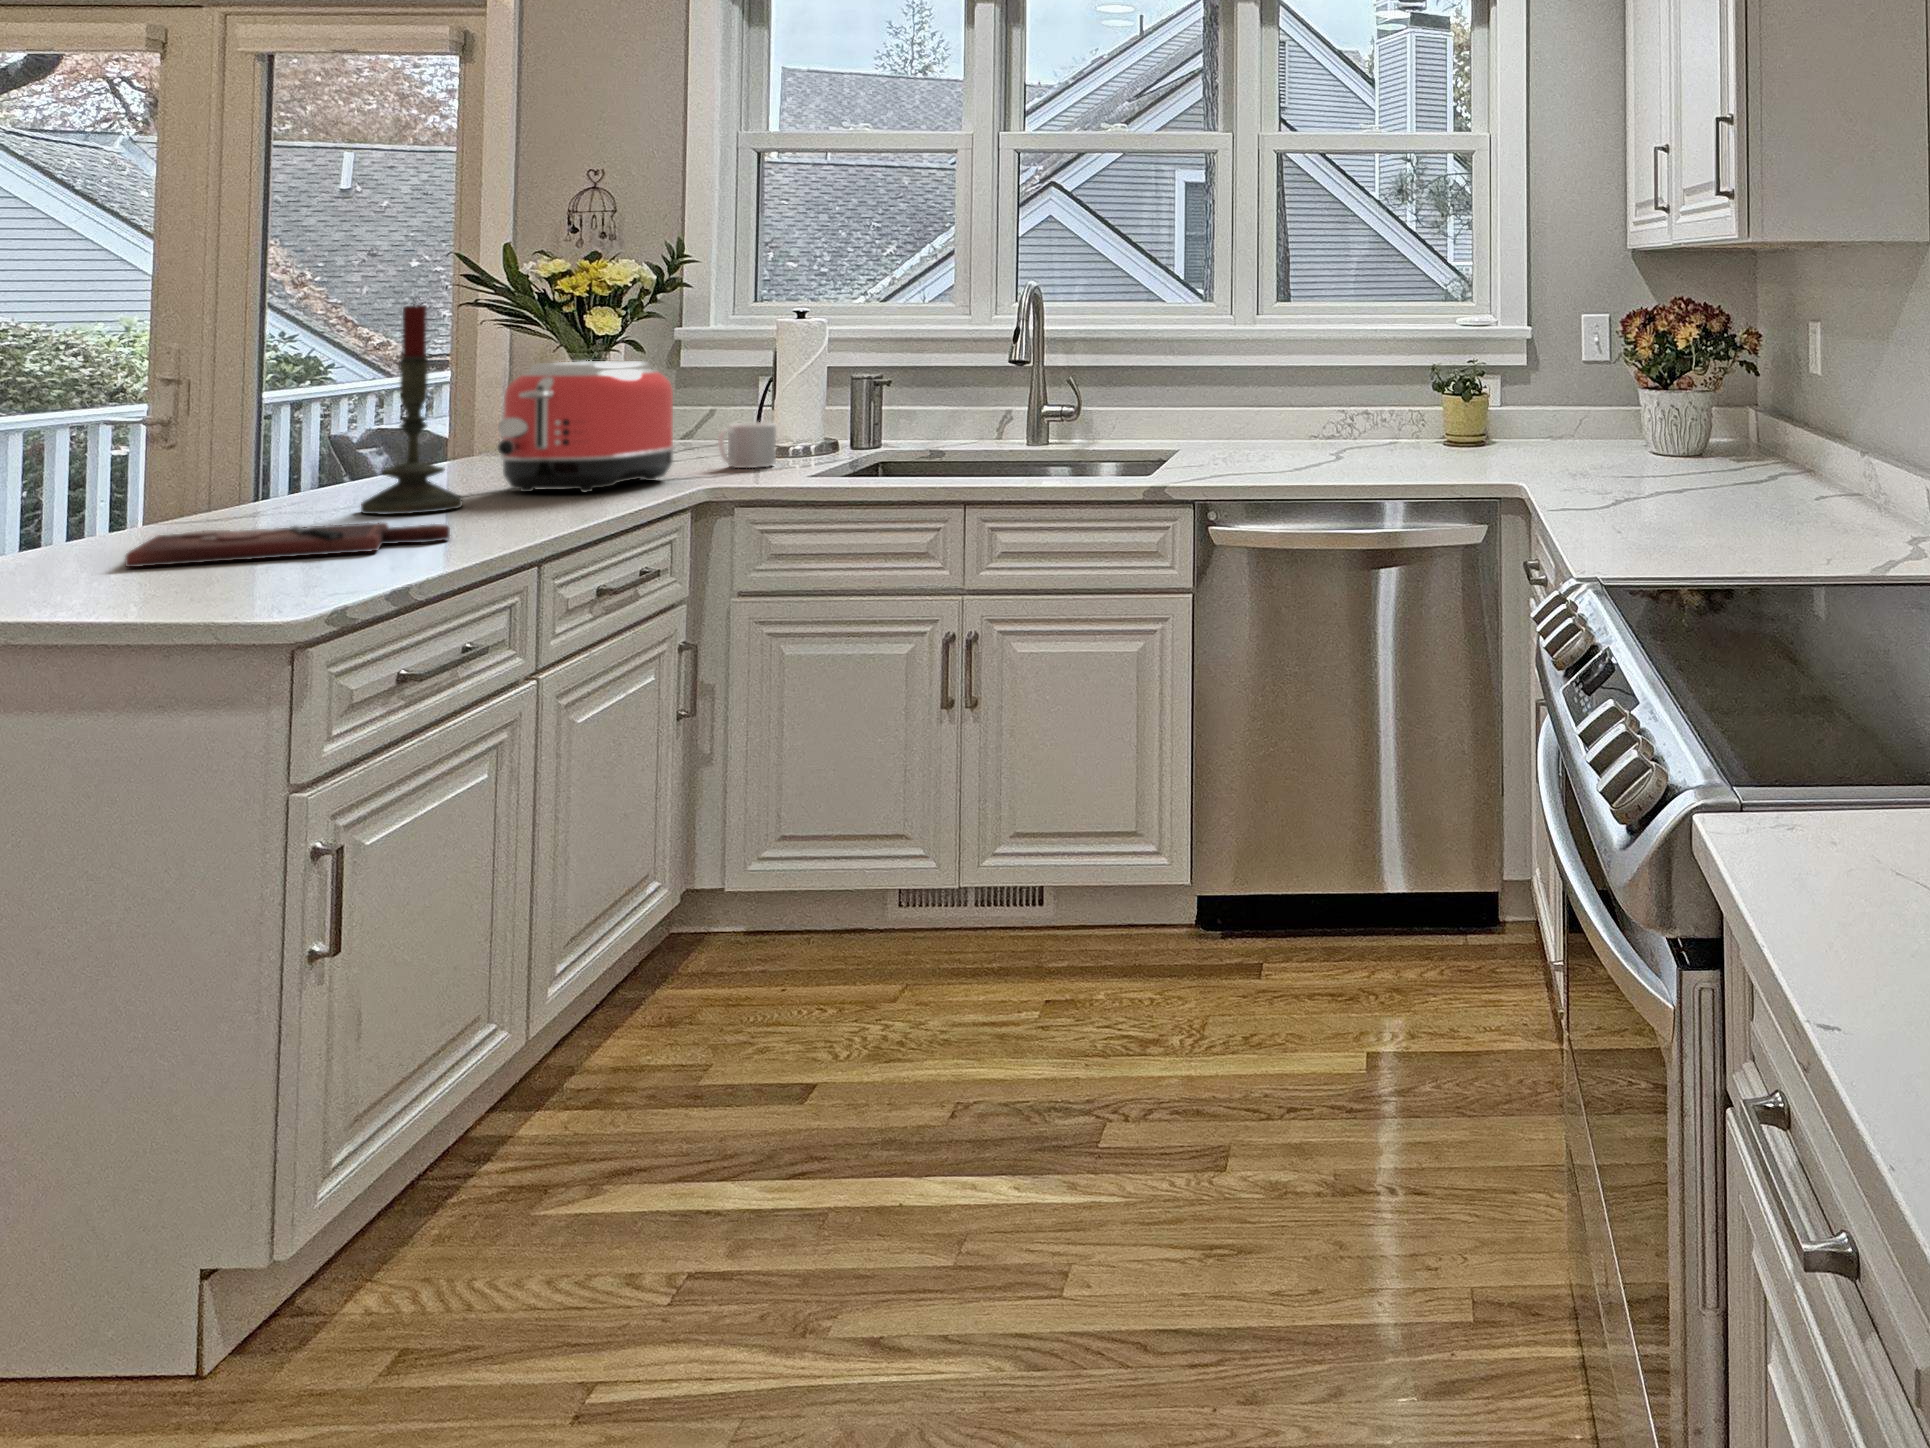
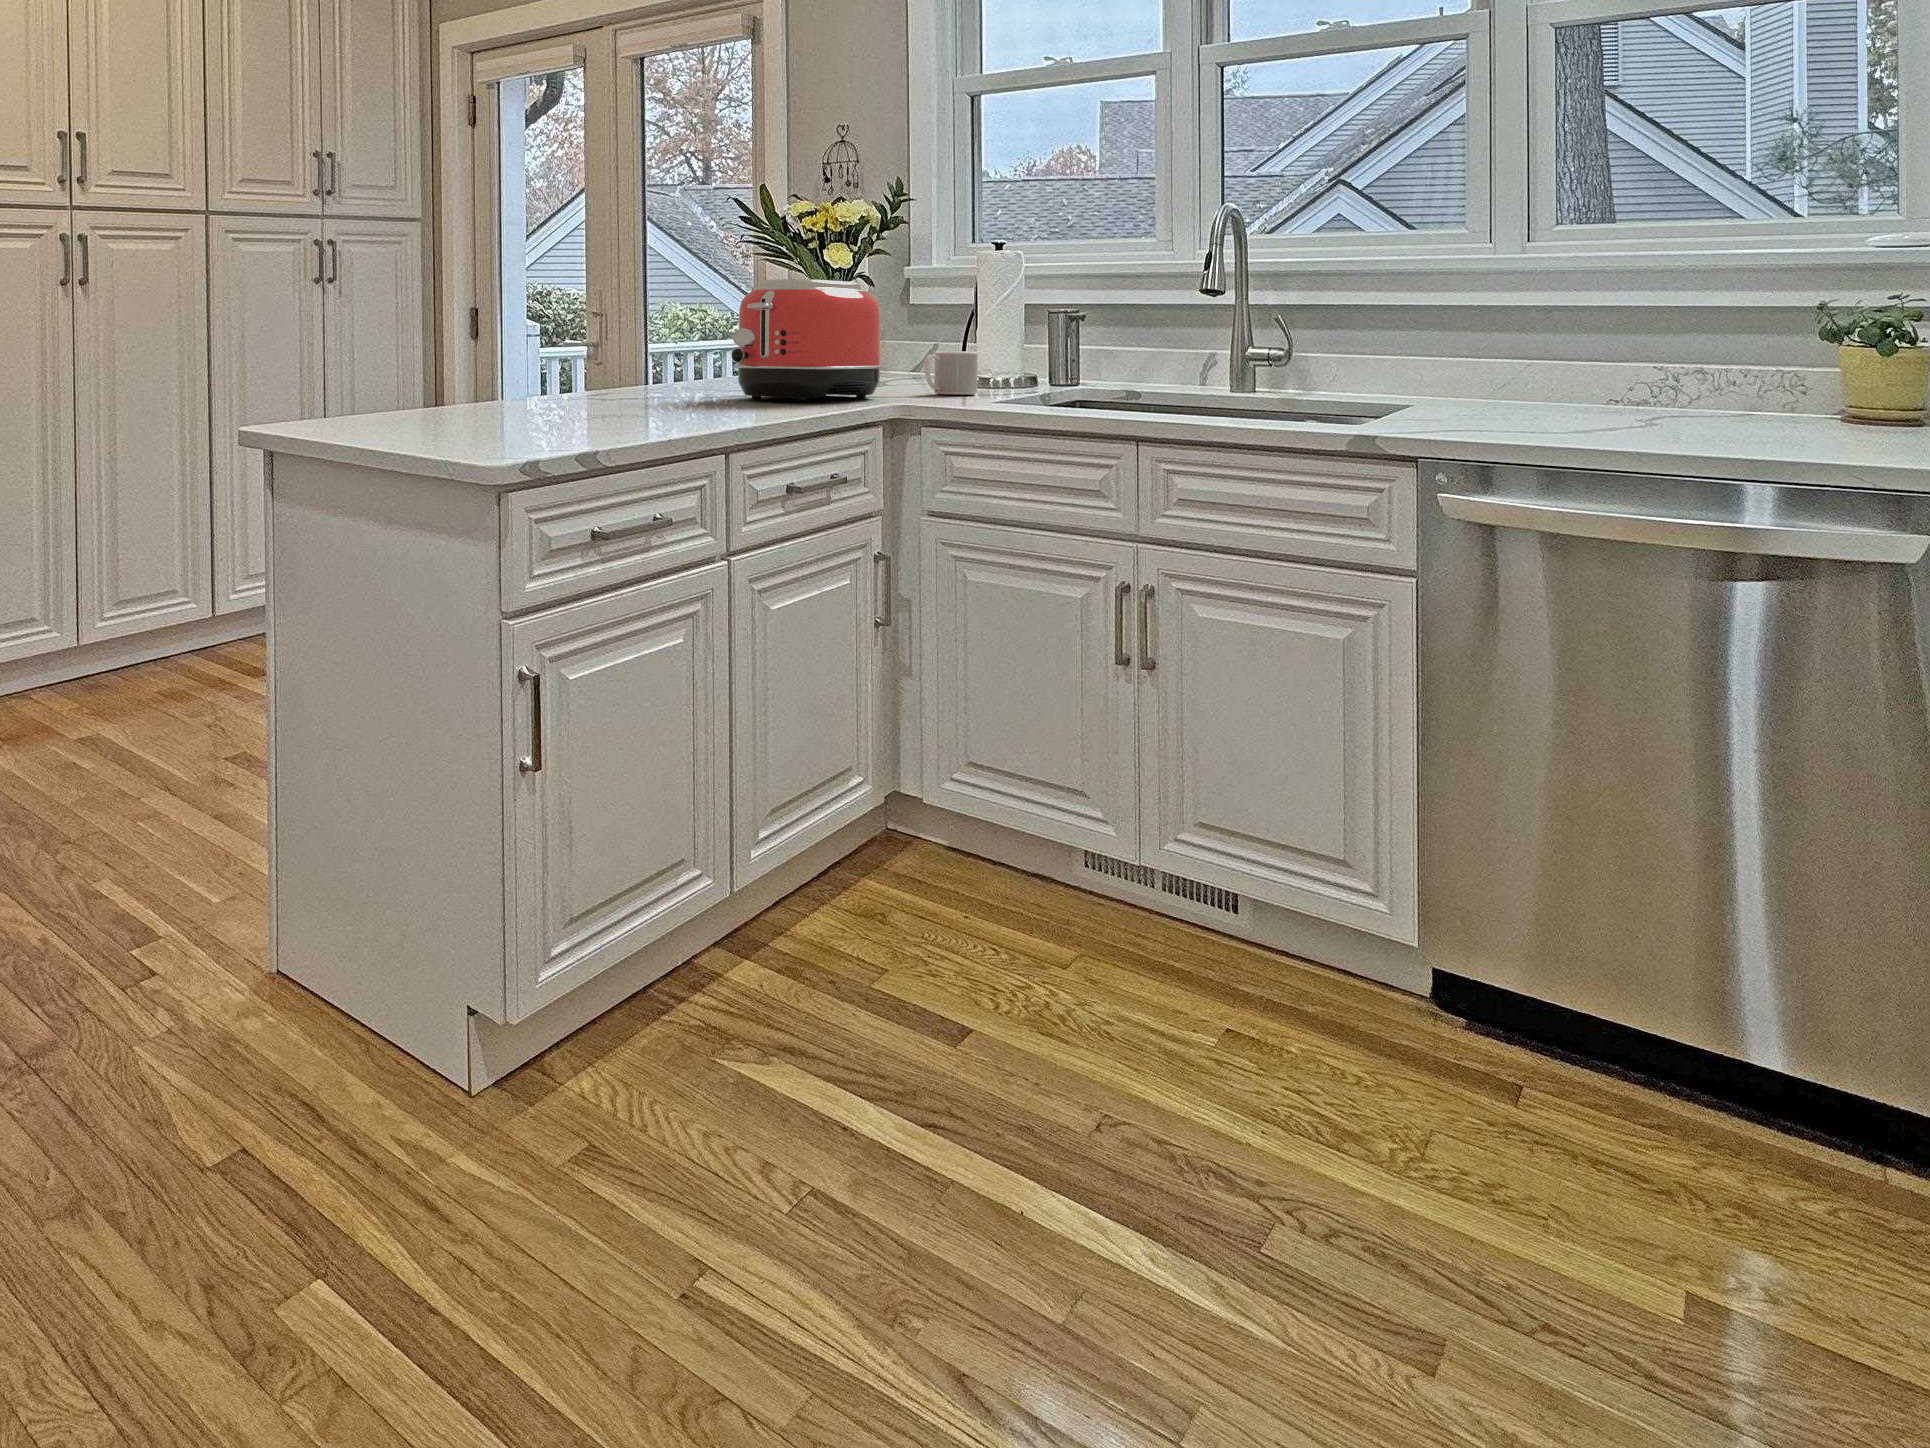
candle: present [361,299,462,514] -> none [624,213,699,406]
cutting board: present [125,522,450,567] -> none [433,403,666,423]

